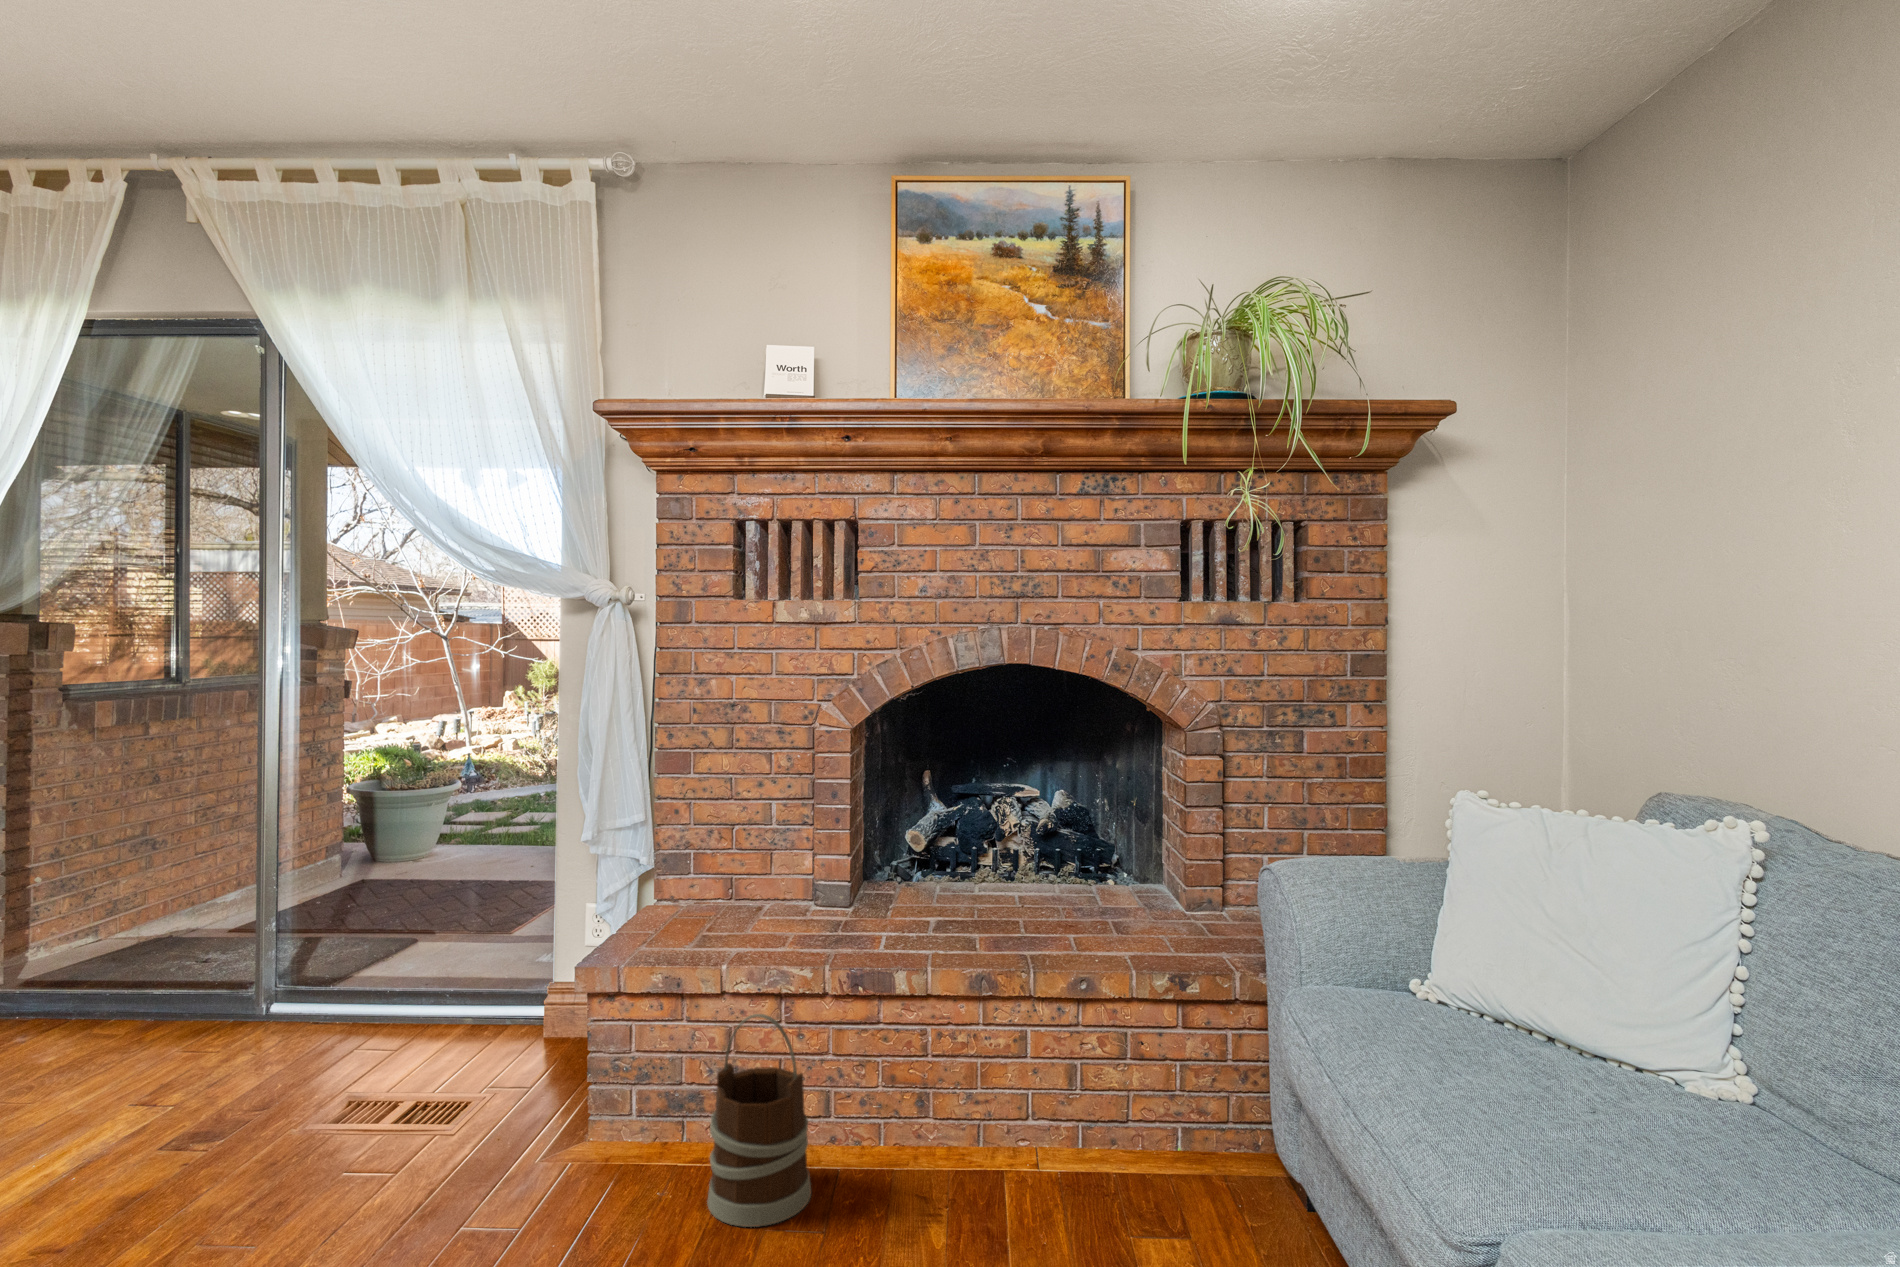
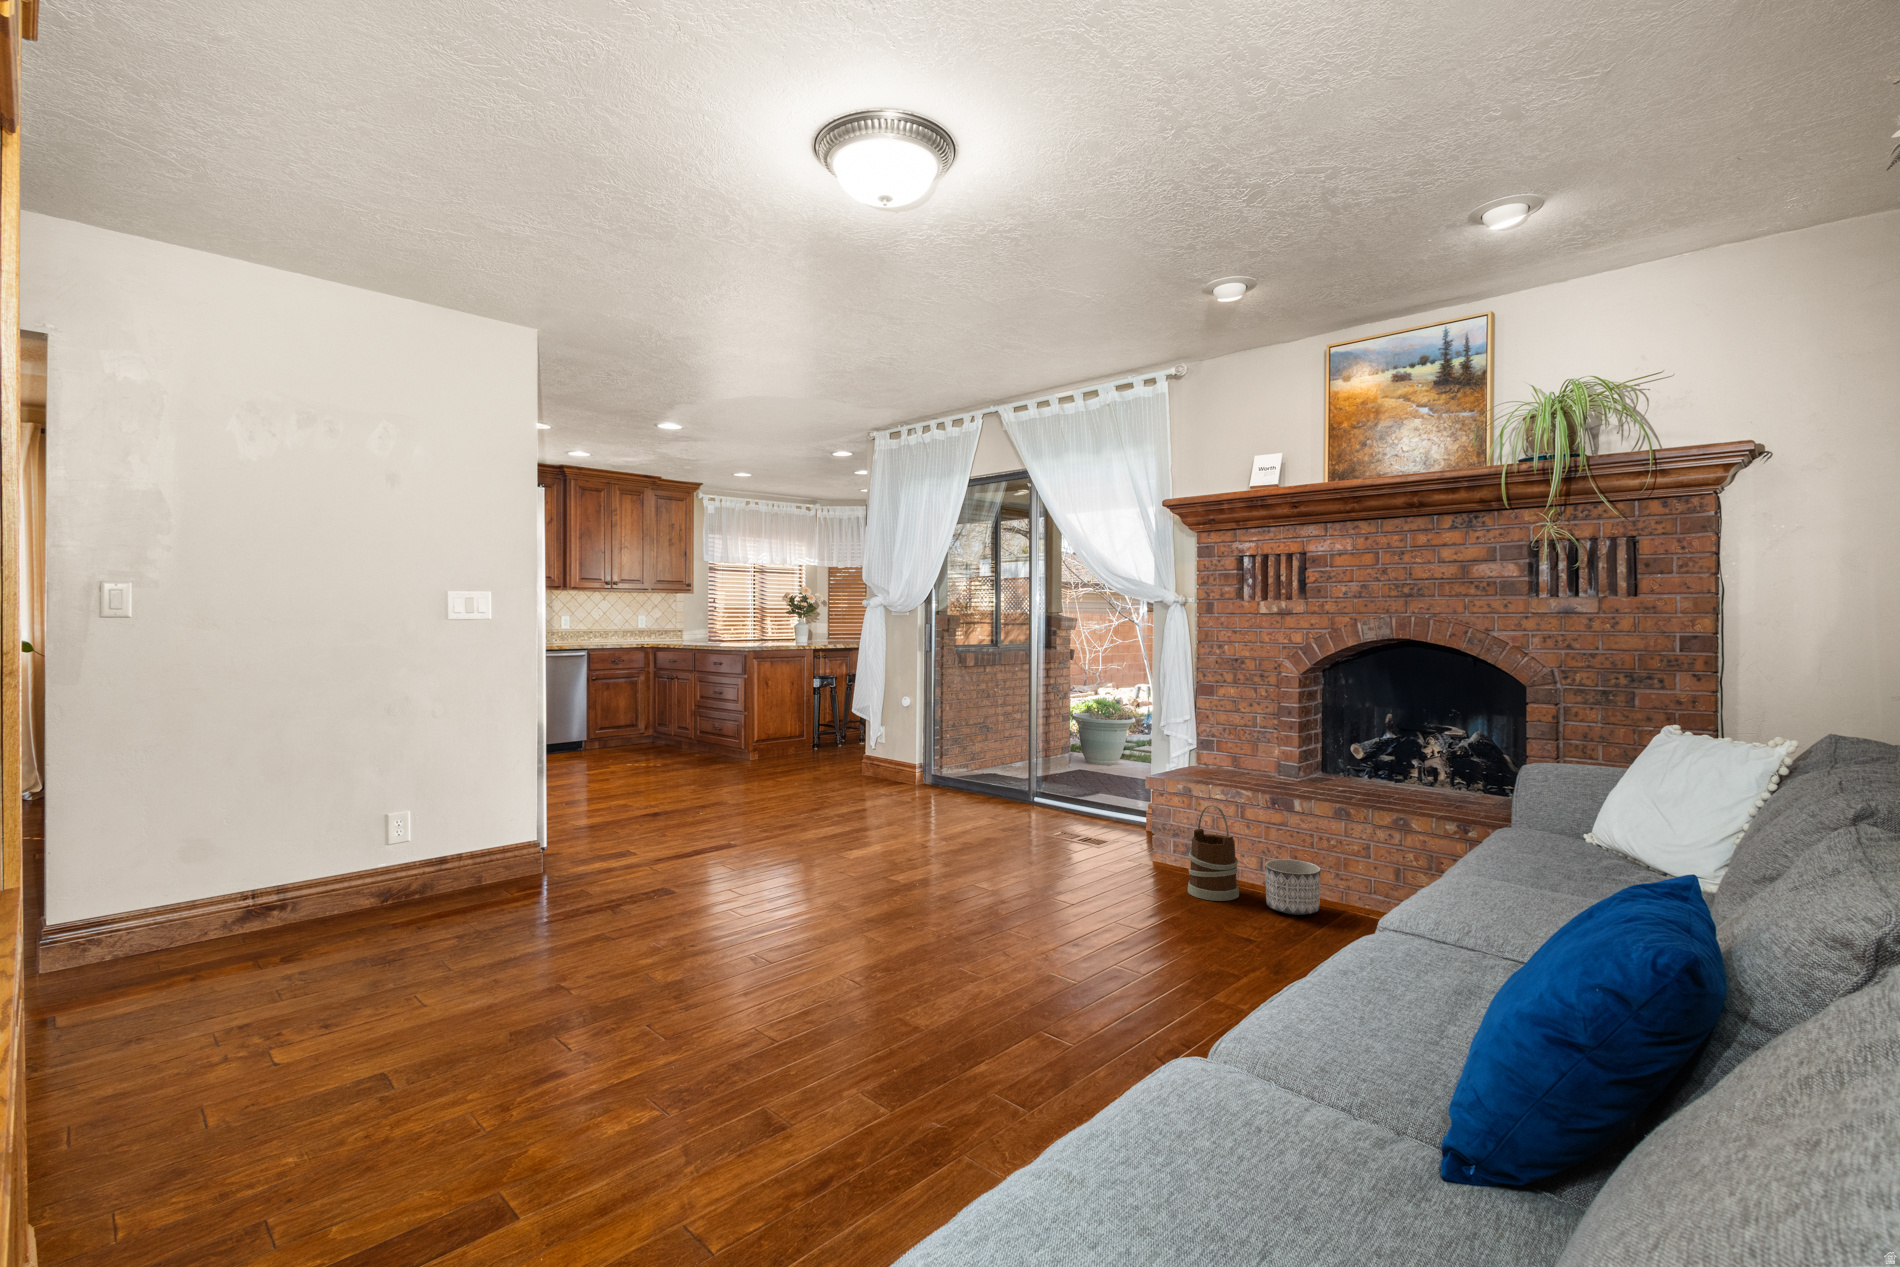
planter: none [871,1087,971,1214] -> present [1265,859,1321,915]

